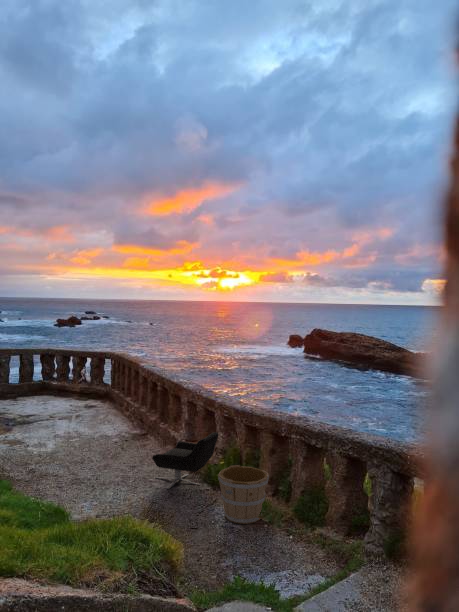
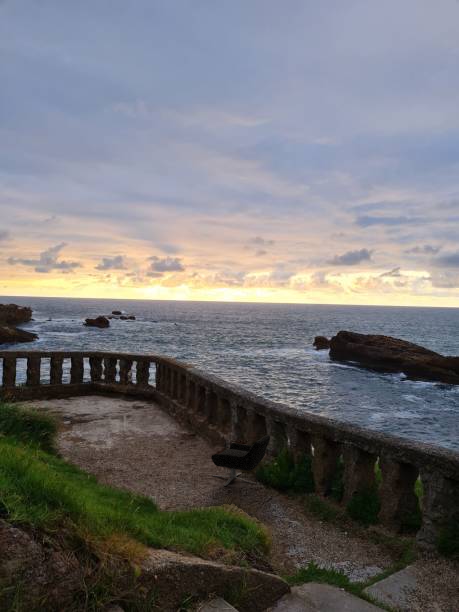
wooden bucket: present [218,465,269,524] -> none [276,466,322,520]

